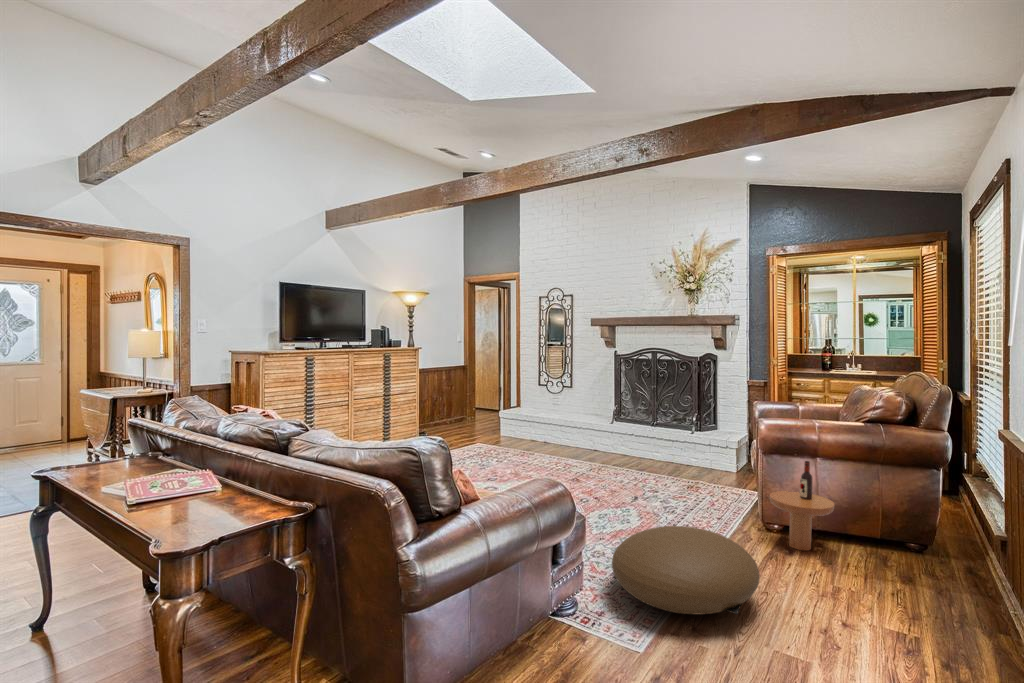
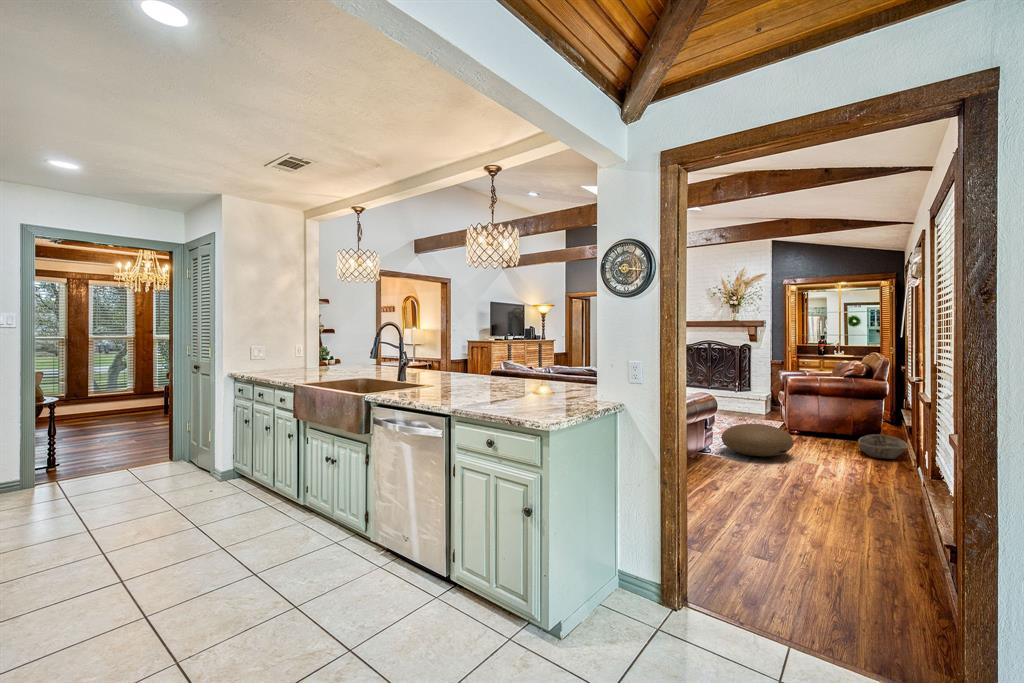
side table: present [770,461,835,551] -> none [794,397,828,442]
basket: none [893,543,1000,616] -> present [858,435,908,459]

